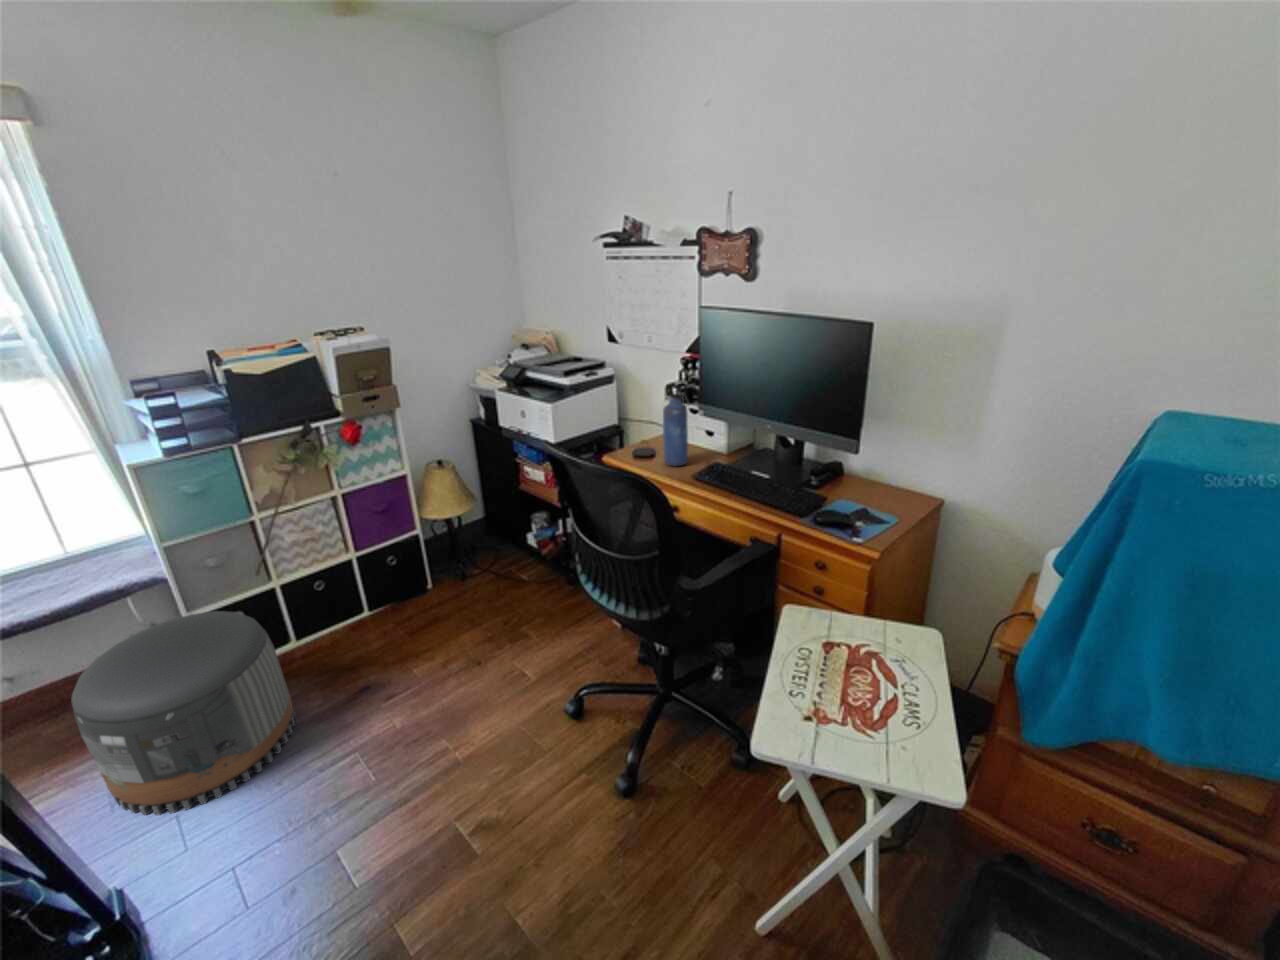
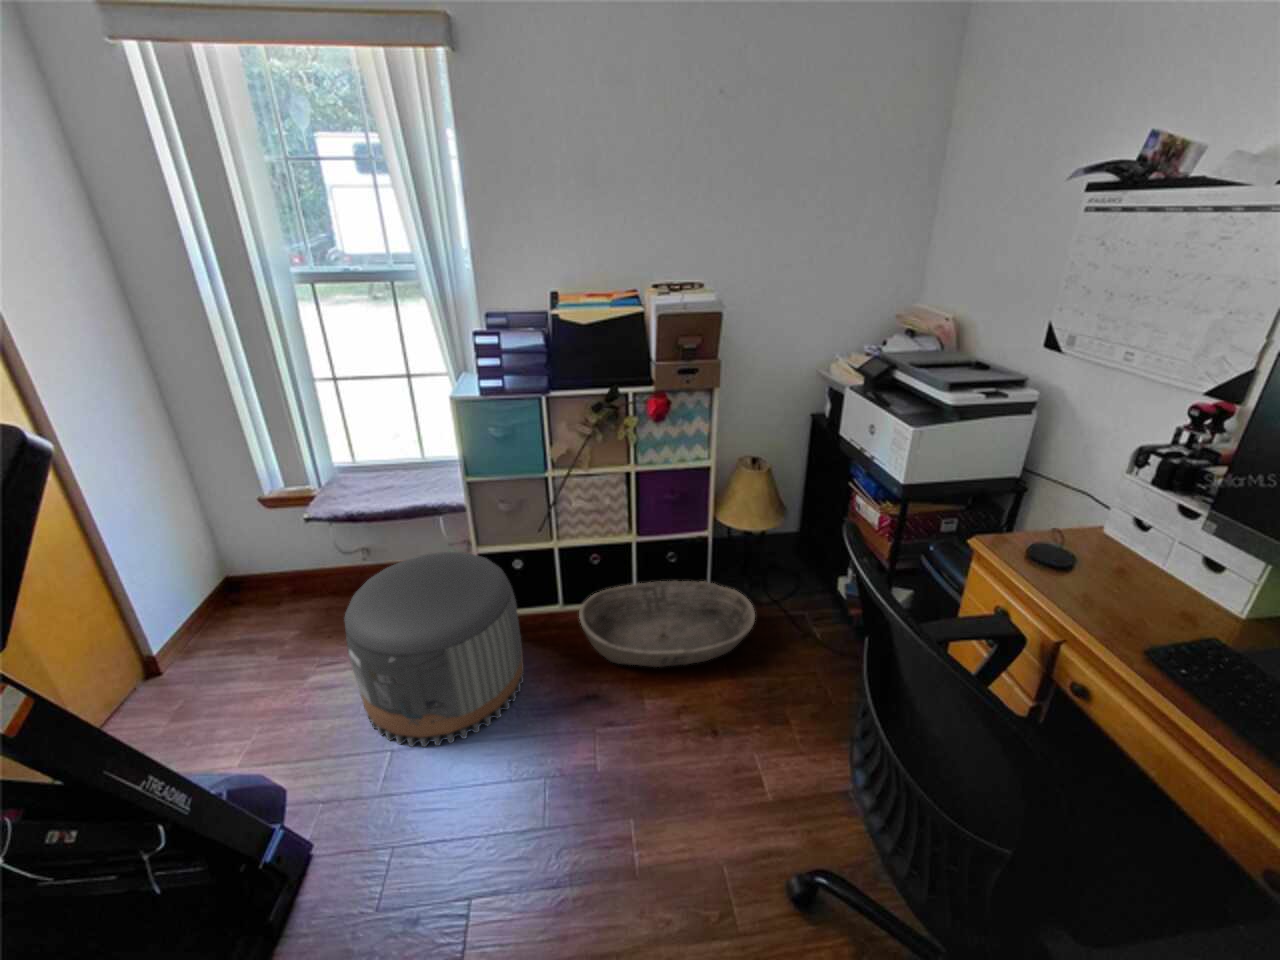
water bottle: present [663,388,689,466] -> none [1091,463,1195,608]
basket: none [325,569,481,661] -> present [579,581,755,667]

